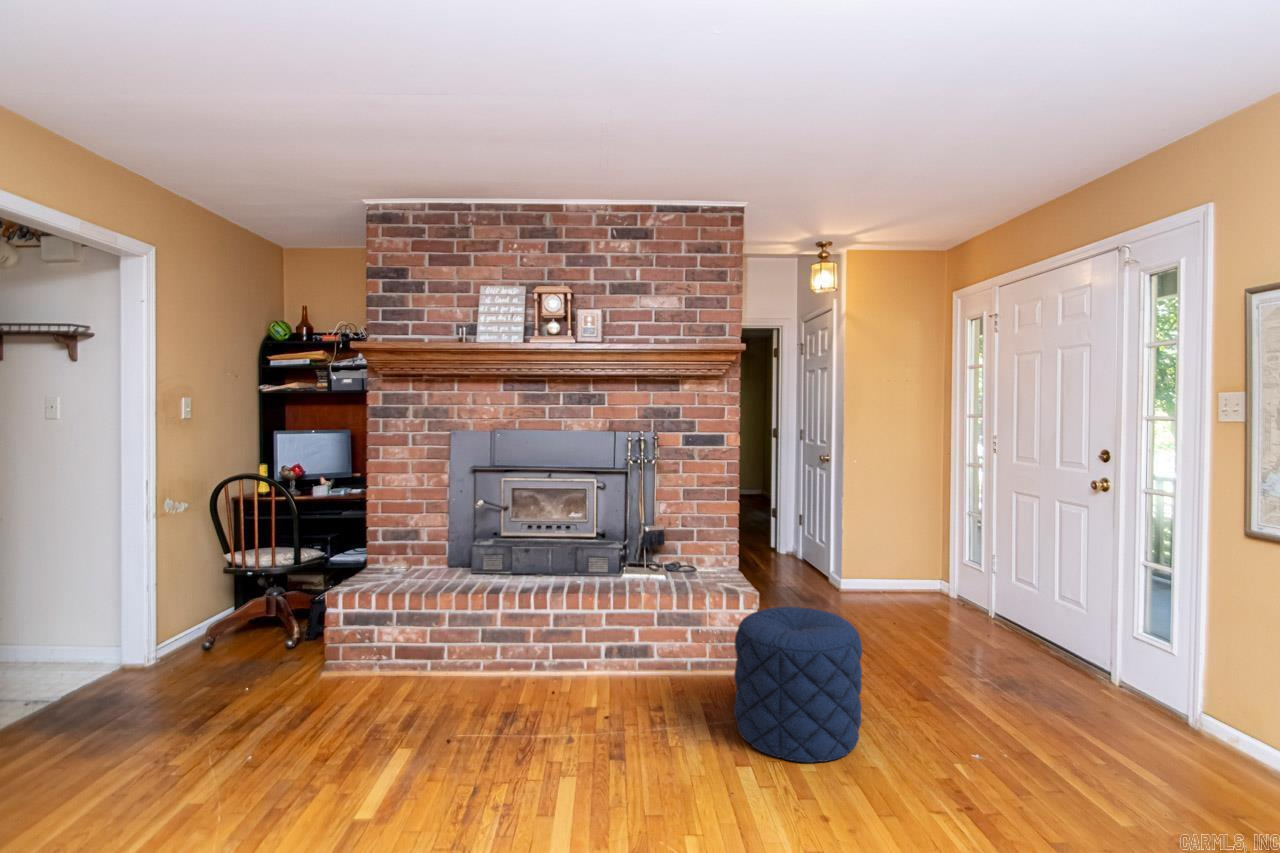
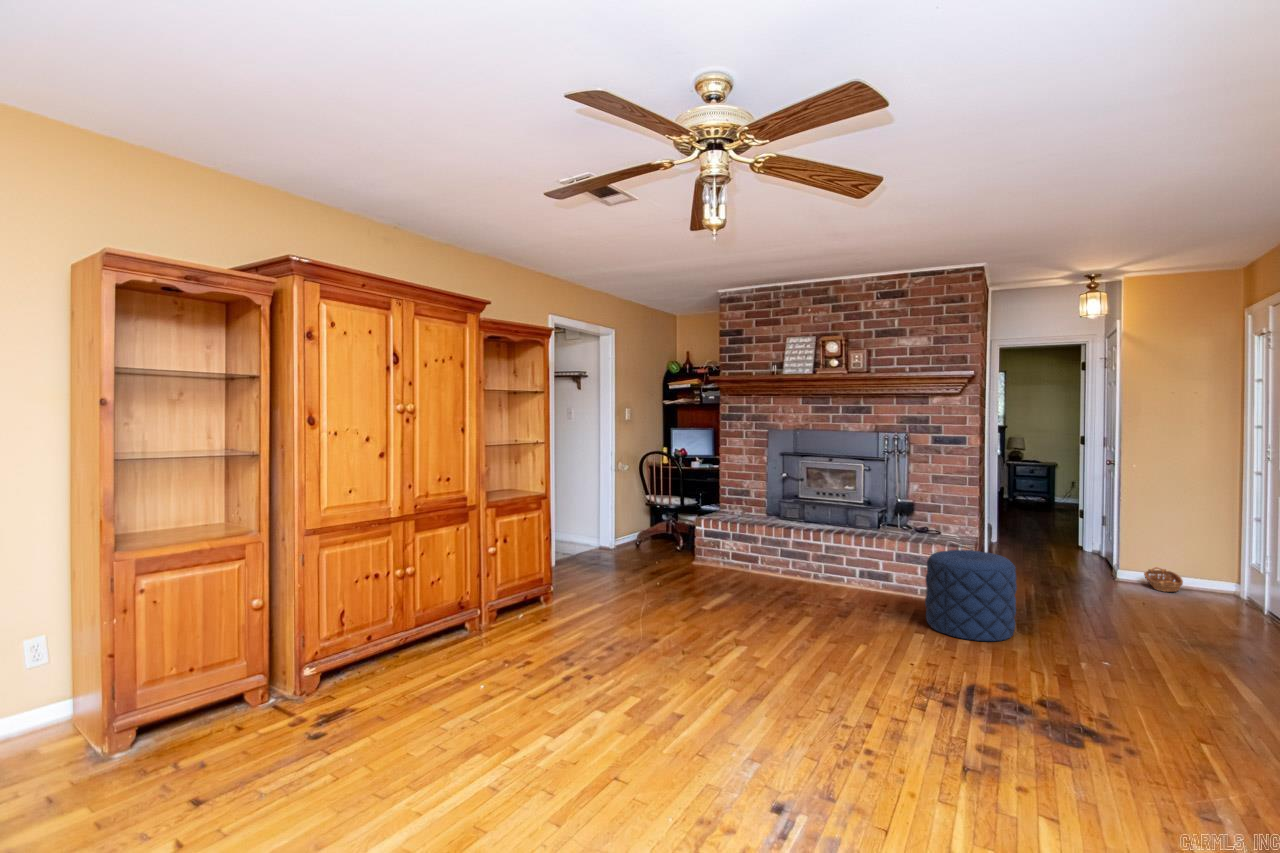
basket: none [869,574,933,605] -> present [1144,567,1183,592]

